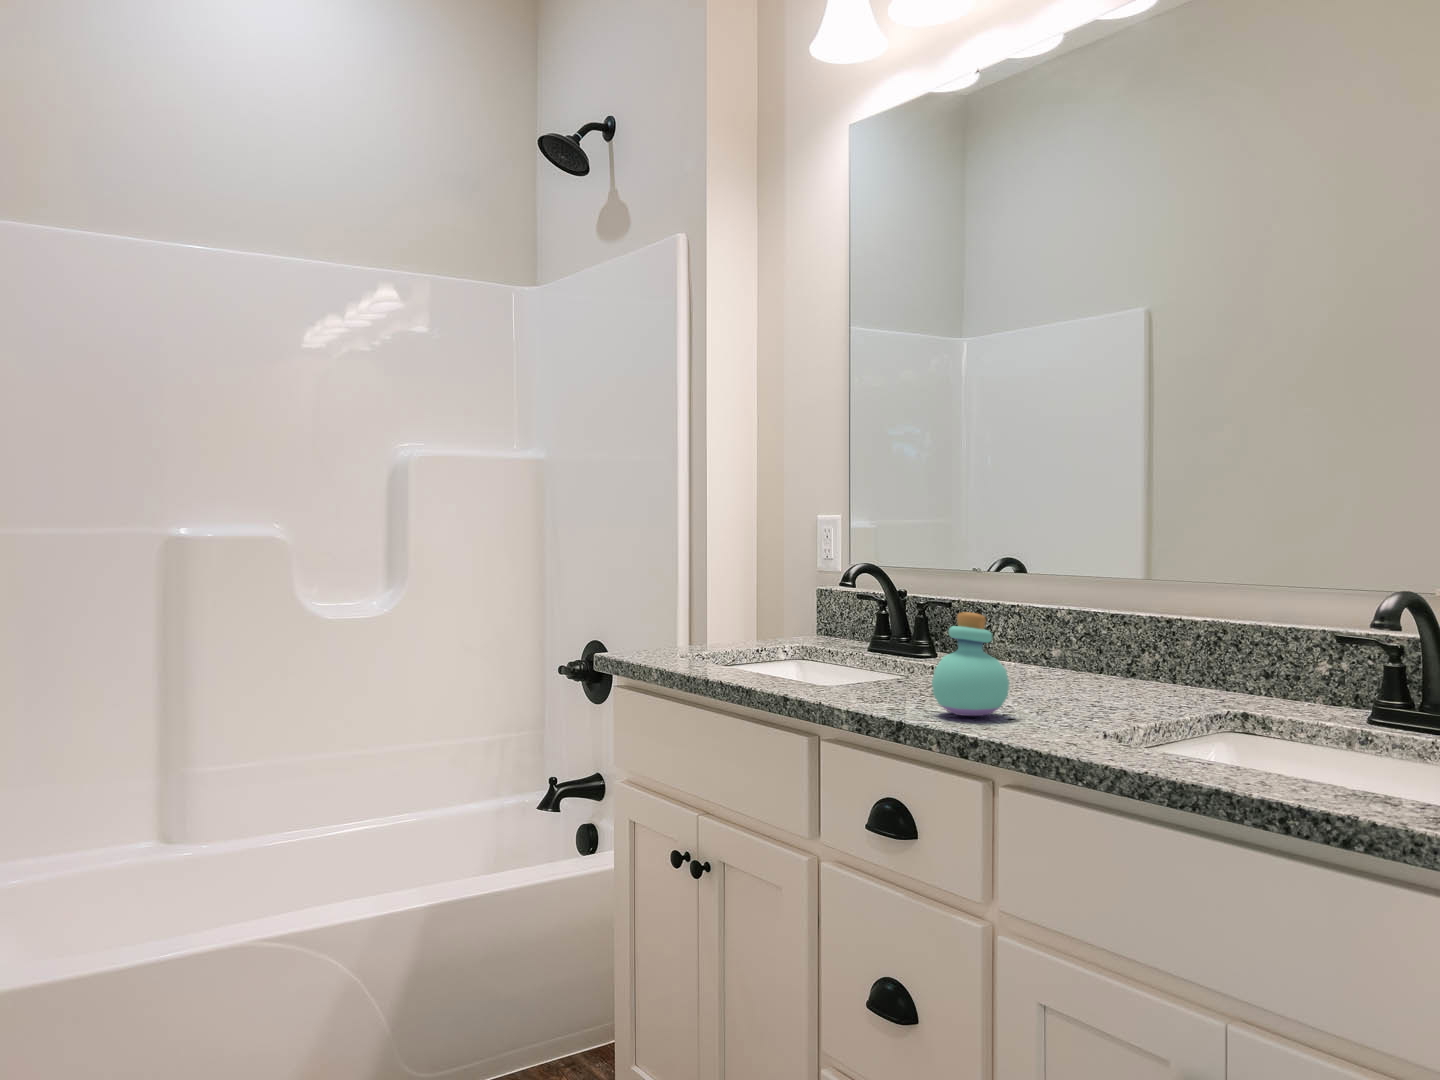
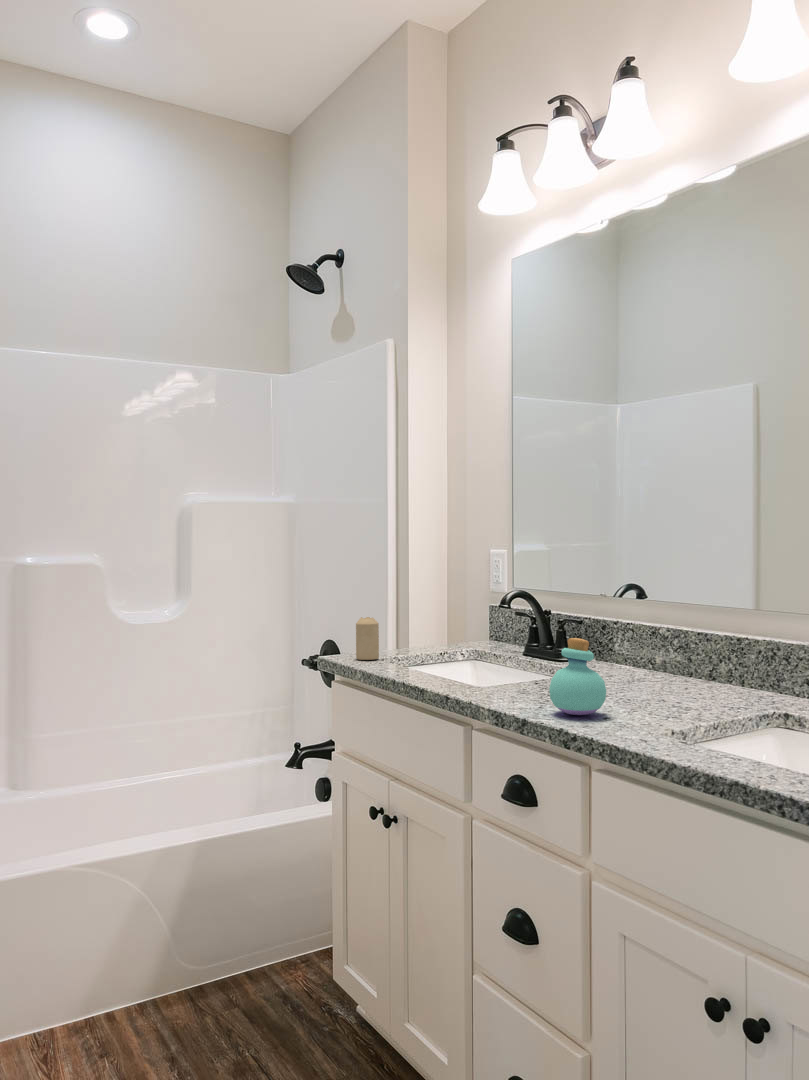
candle: none [644,601,675,658] -> present [356,617,379,660]

